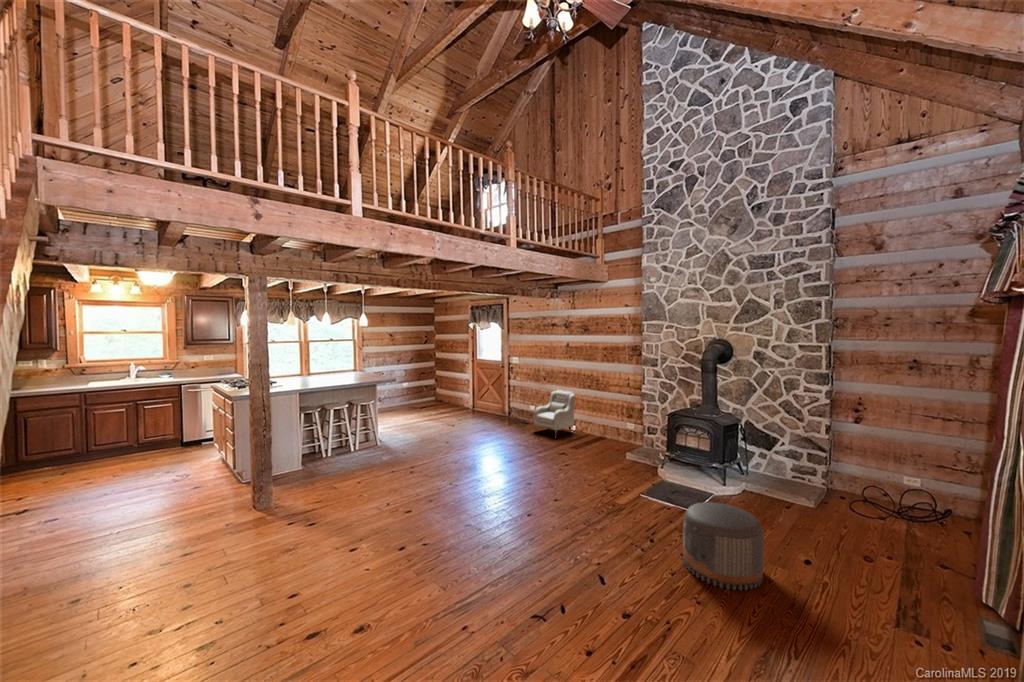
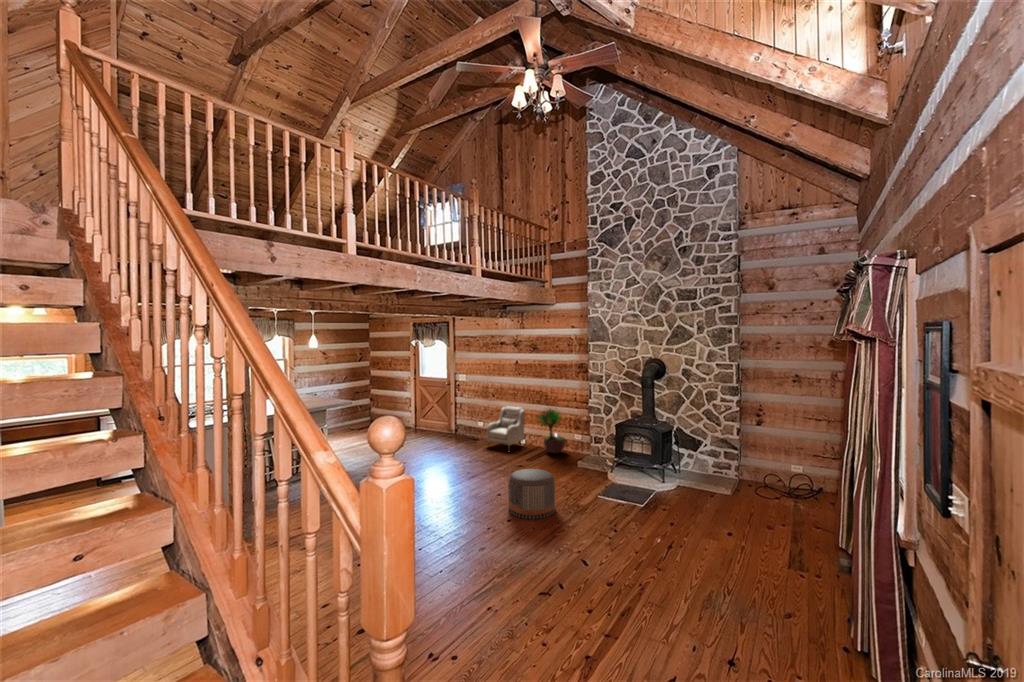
potted tree: none [582,388,616,442] -> present [536,408,565,453]
pouf: present [683,502,764,590] -> present [508,469,555,519]

